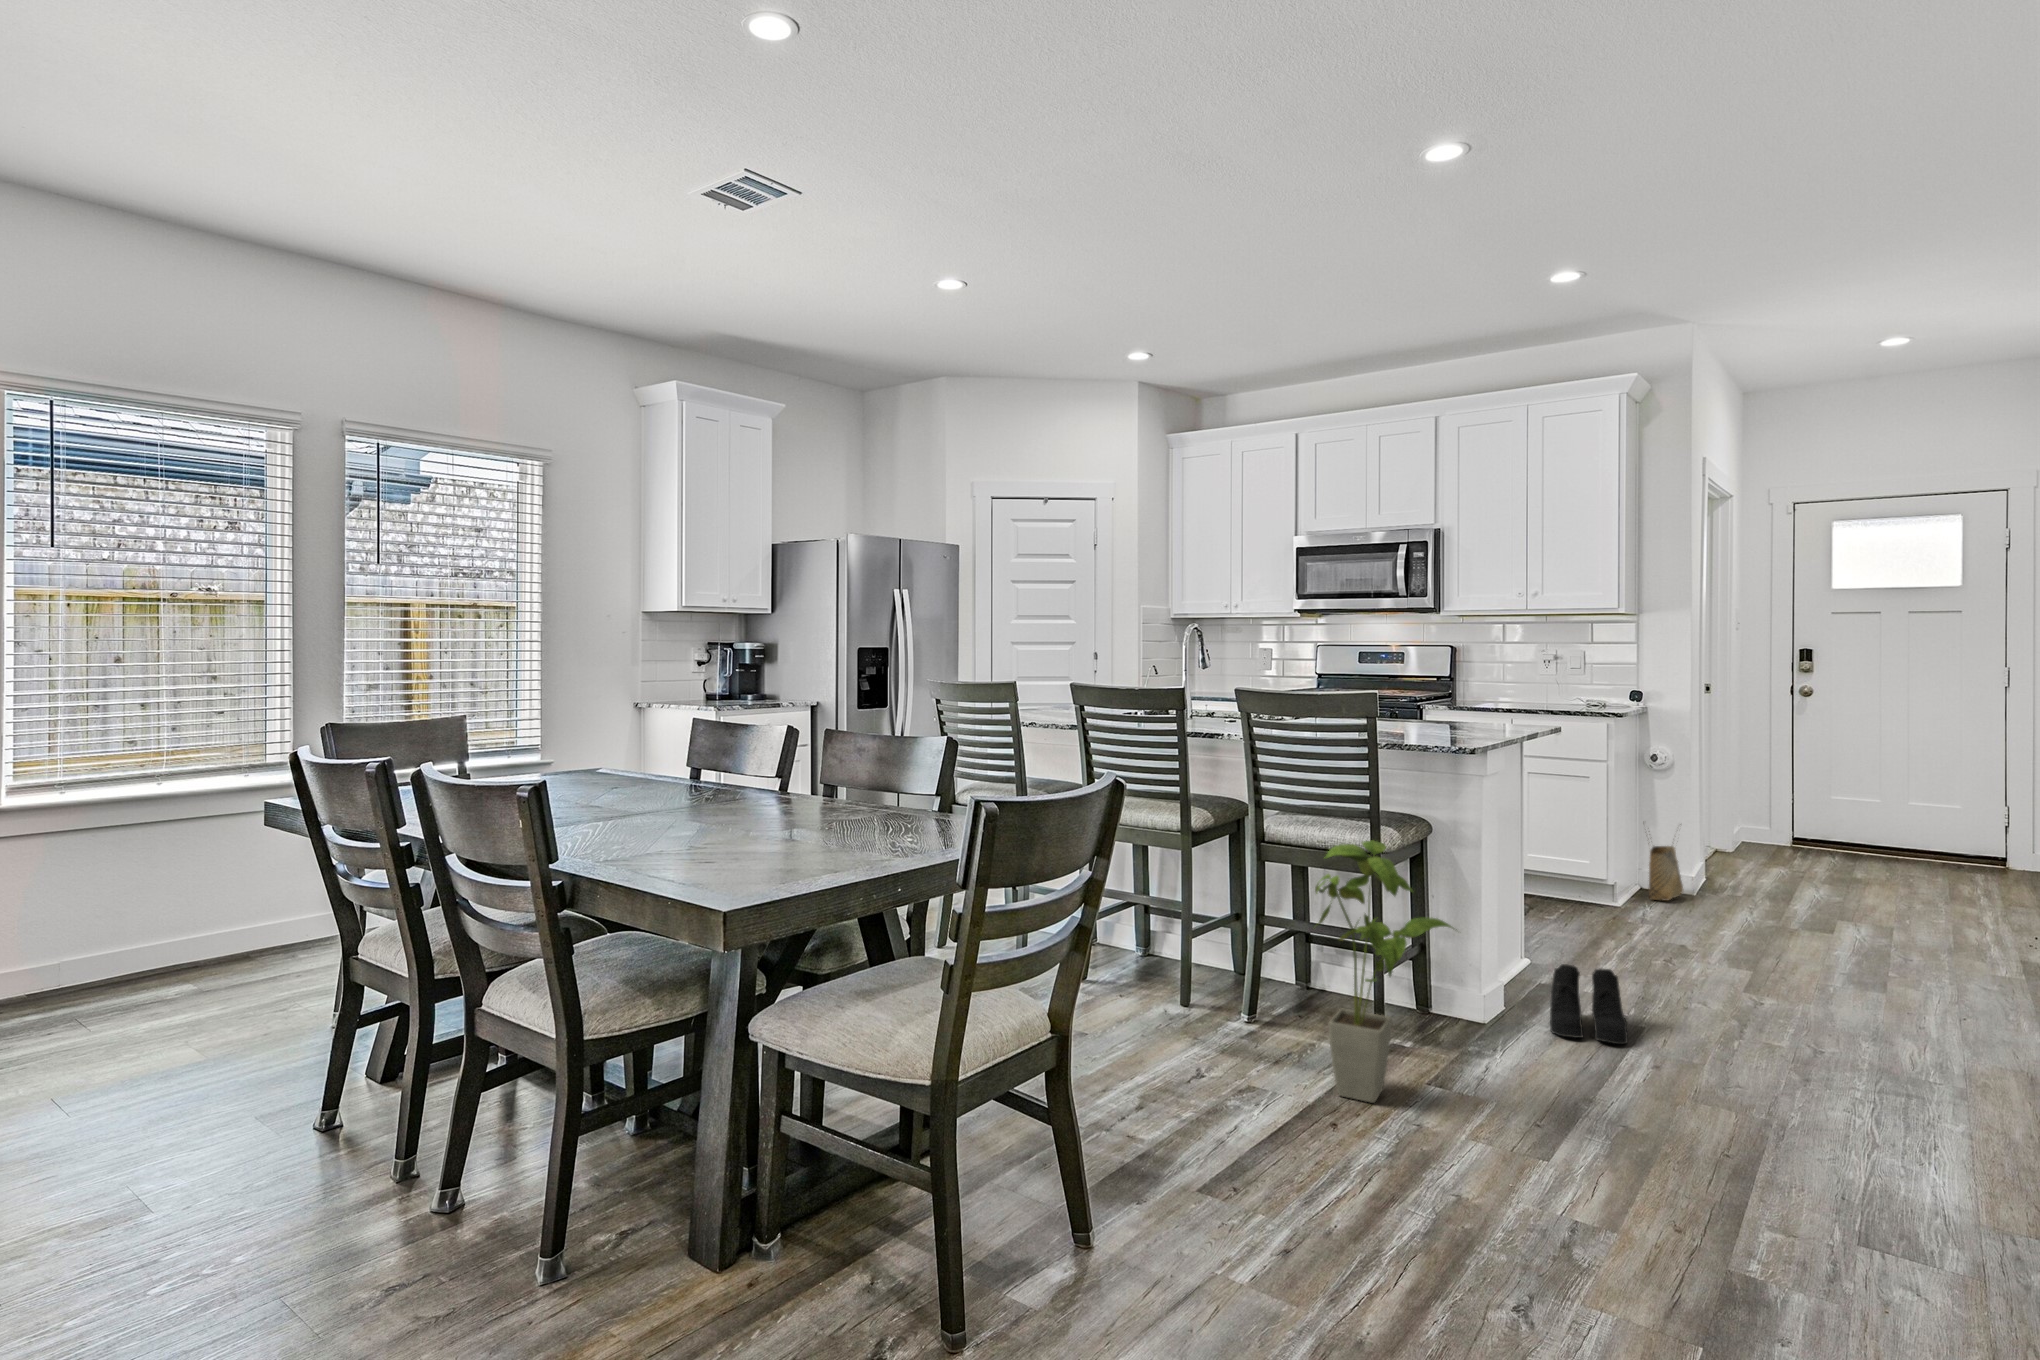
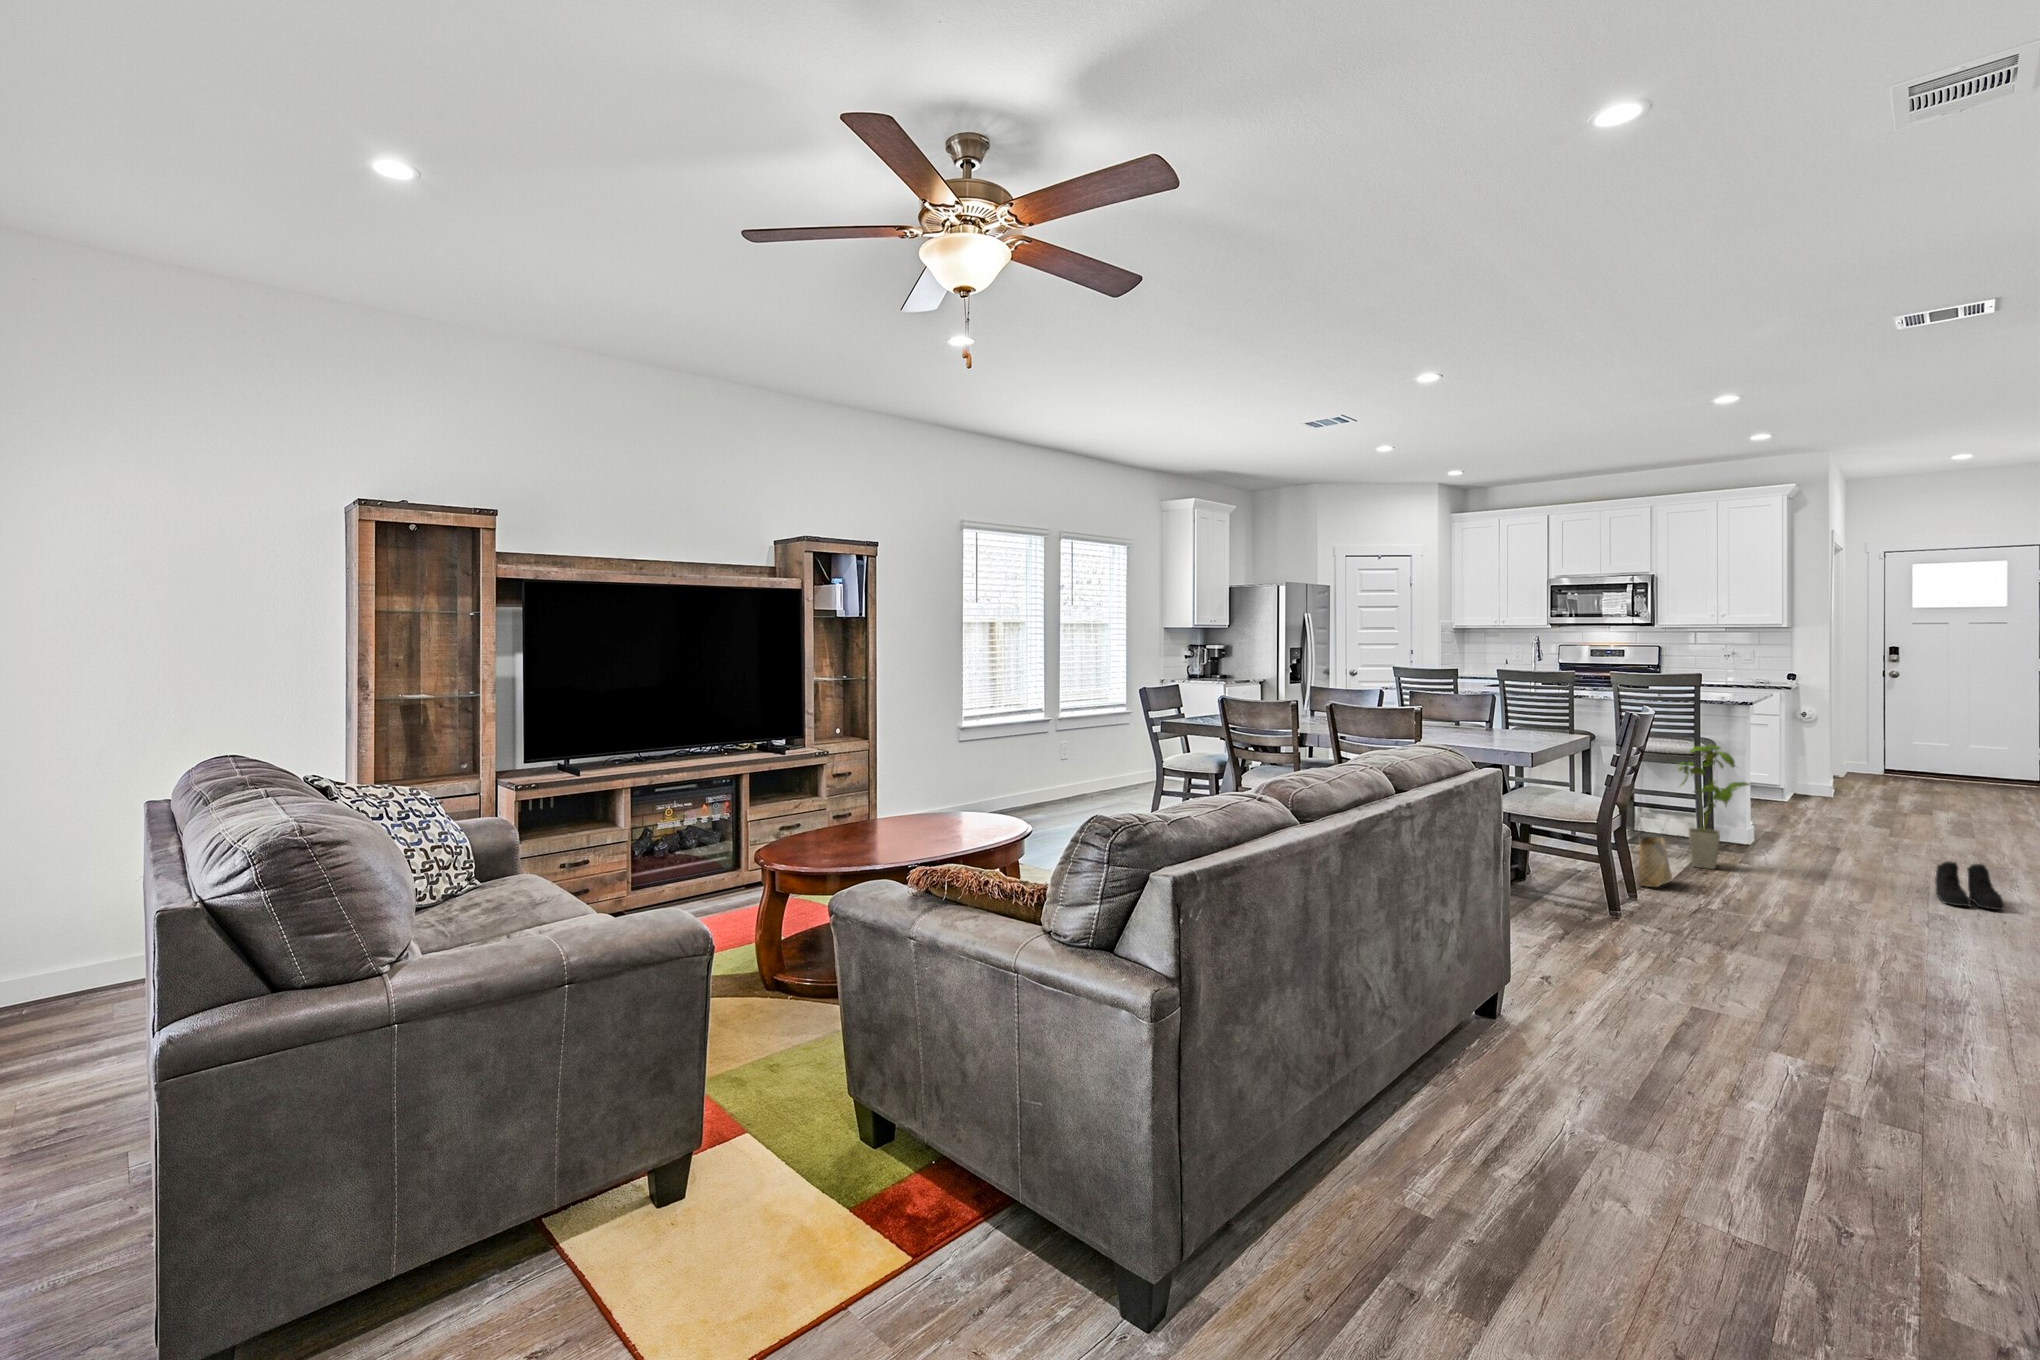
woven basket: present [1648,846,1684,901] -> present [1638,818,1672,887]
boots: present [1550,964,1628,1044] -> present [1935,861,2004,910]

